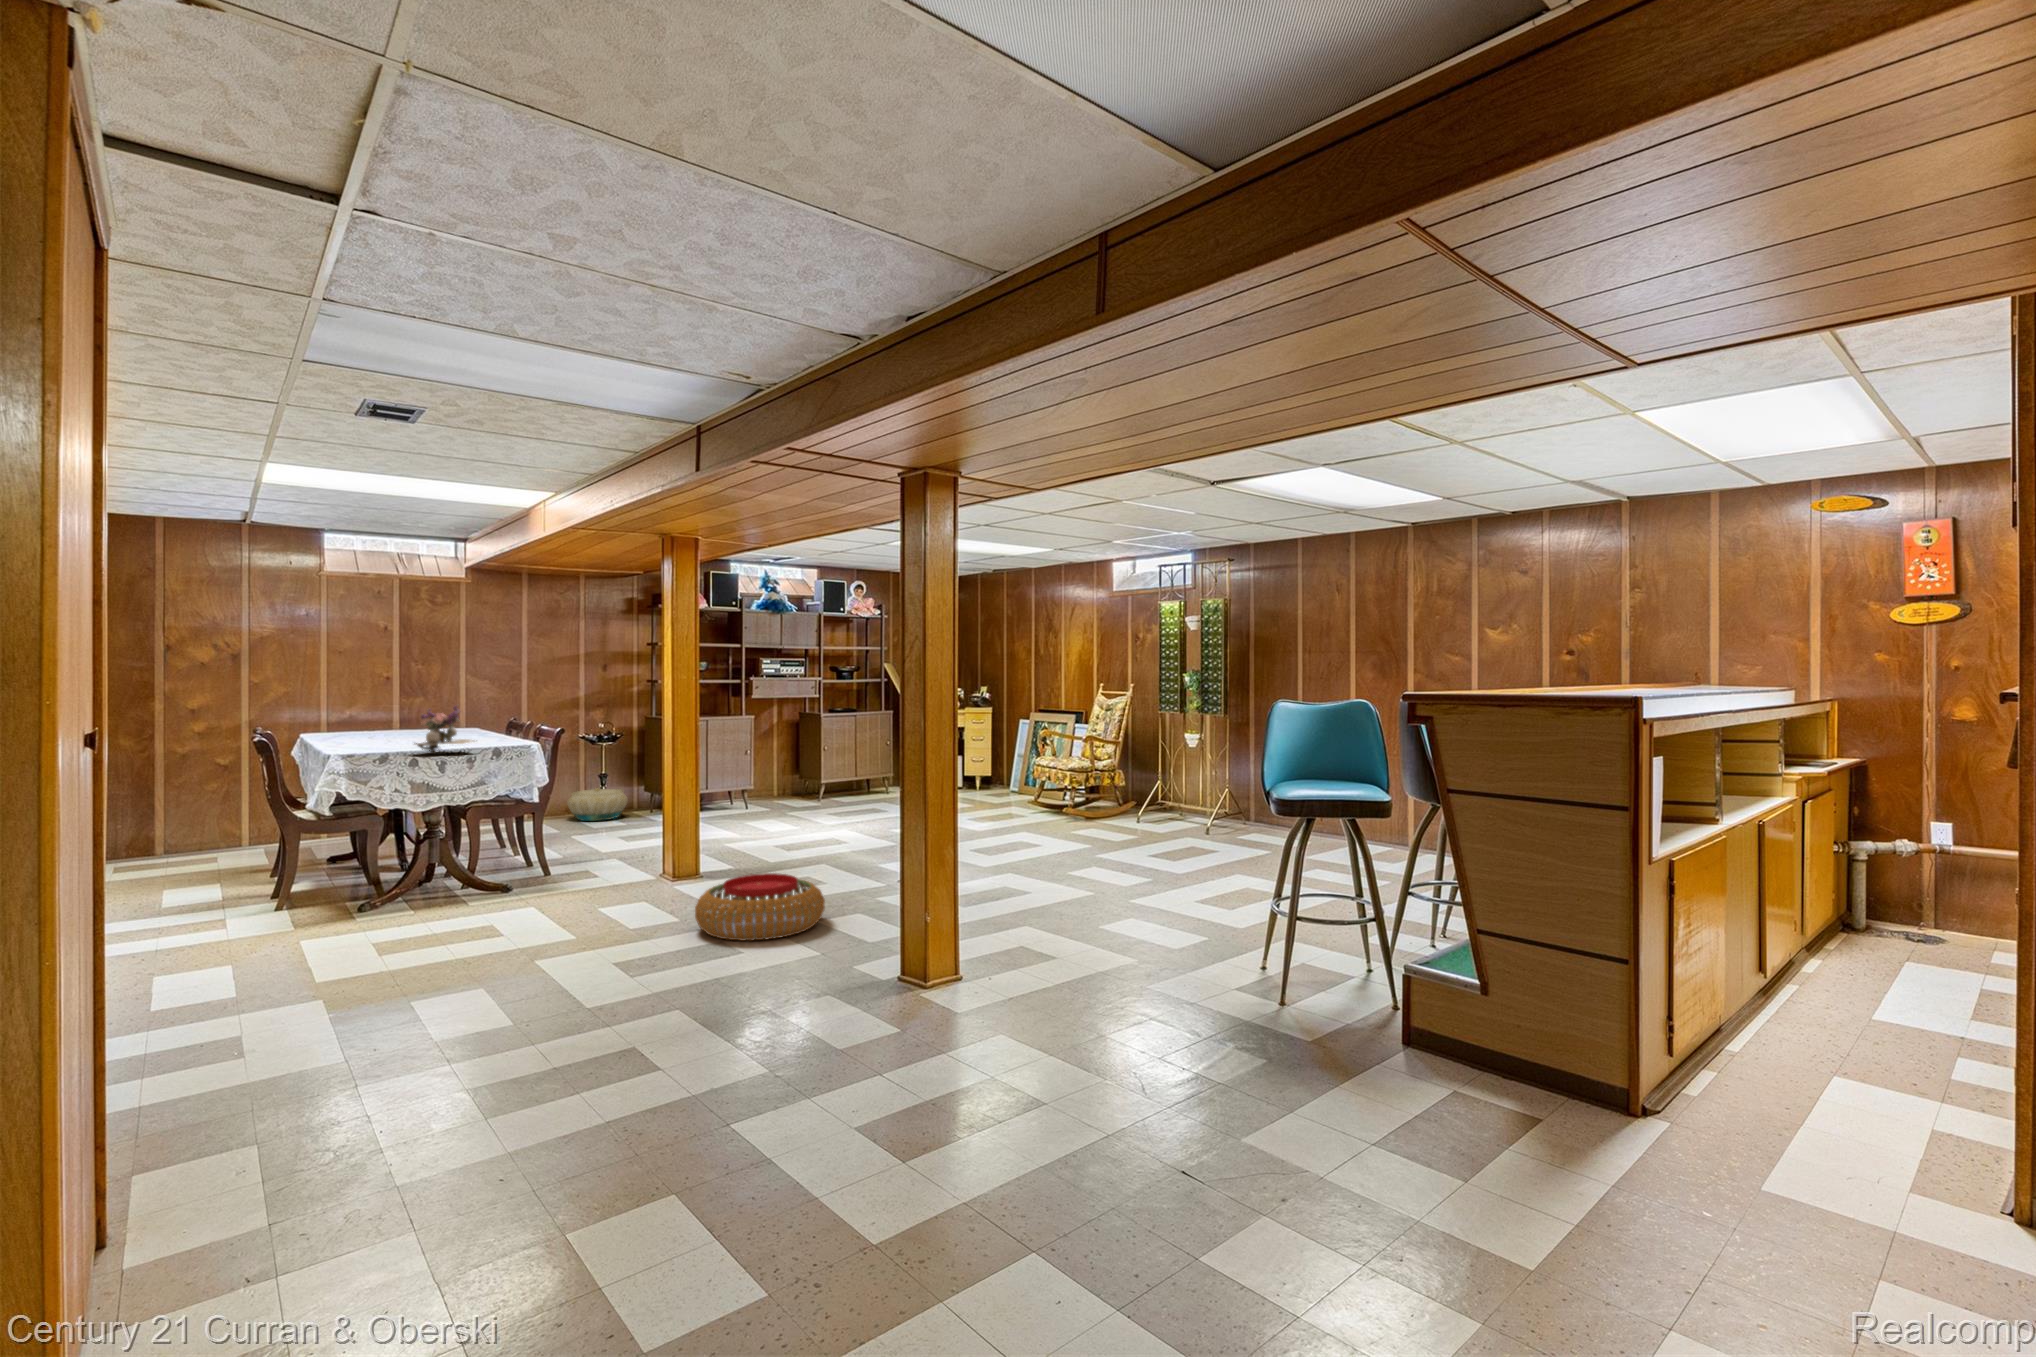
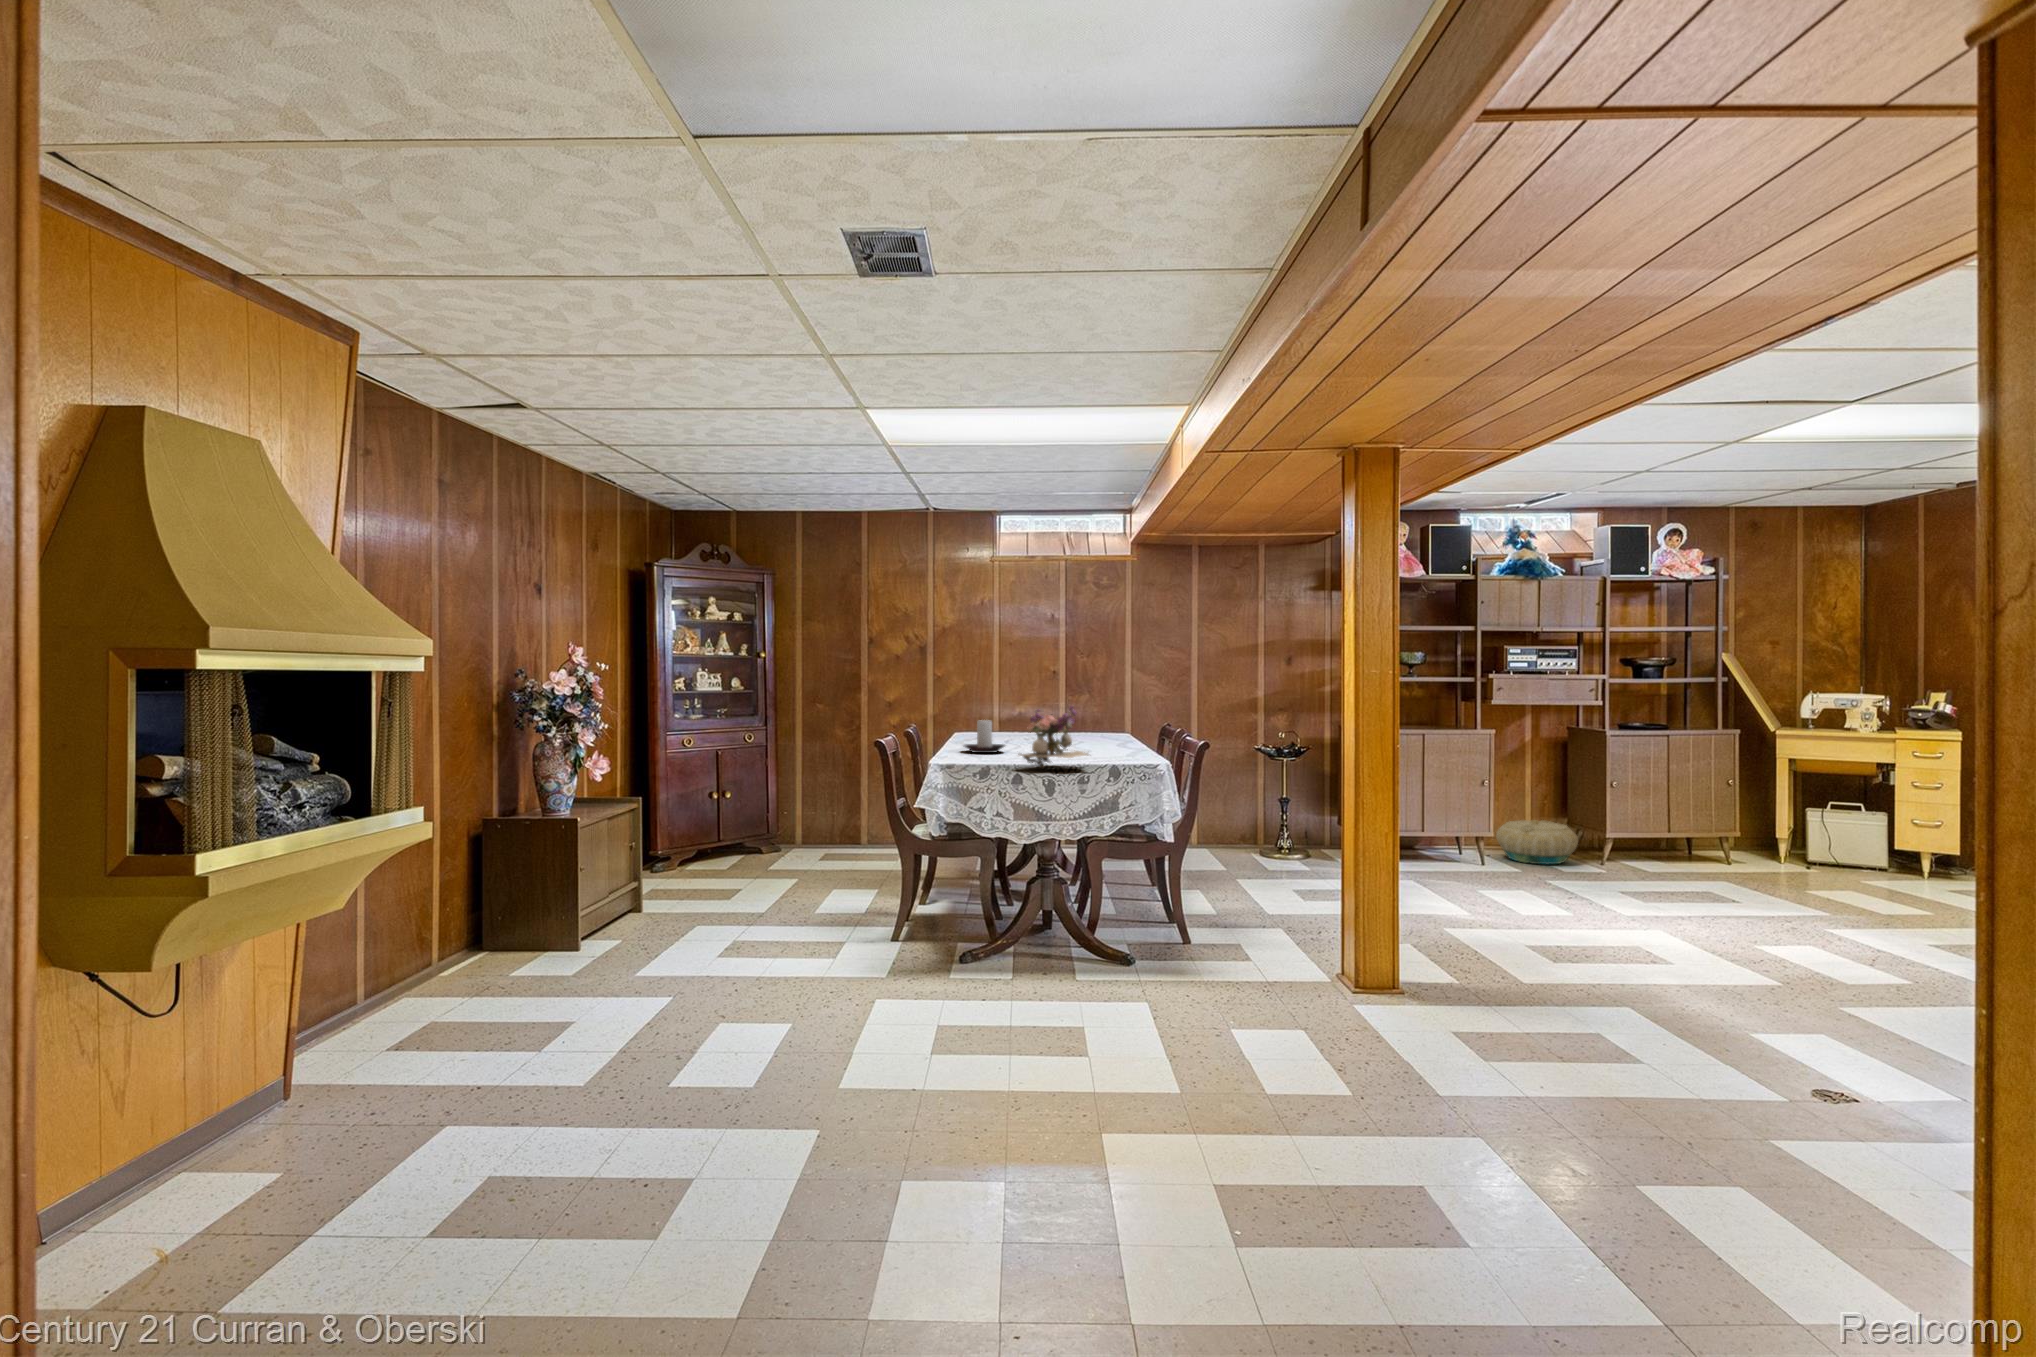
candle holder: none [336,718,381,747] -> present [964,720,1005,753]
basket: present [567,788,628,821] -> present [1496,820,1578,864]
pouf: present [695,873,825,941] -> none [1369,1047,1652,1221]

